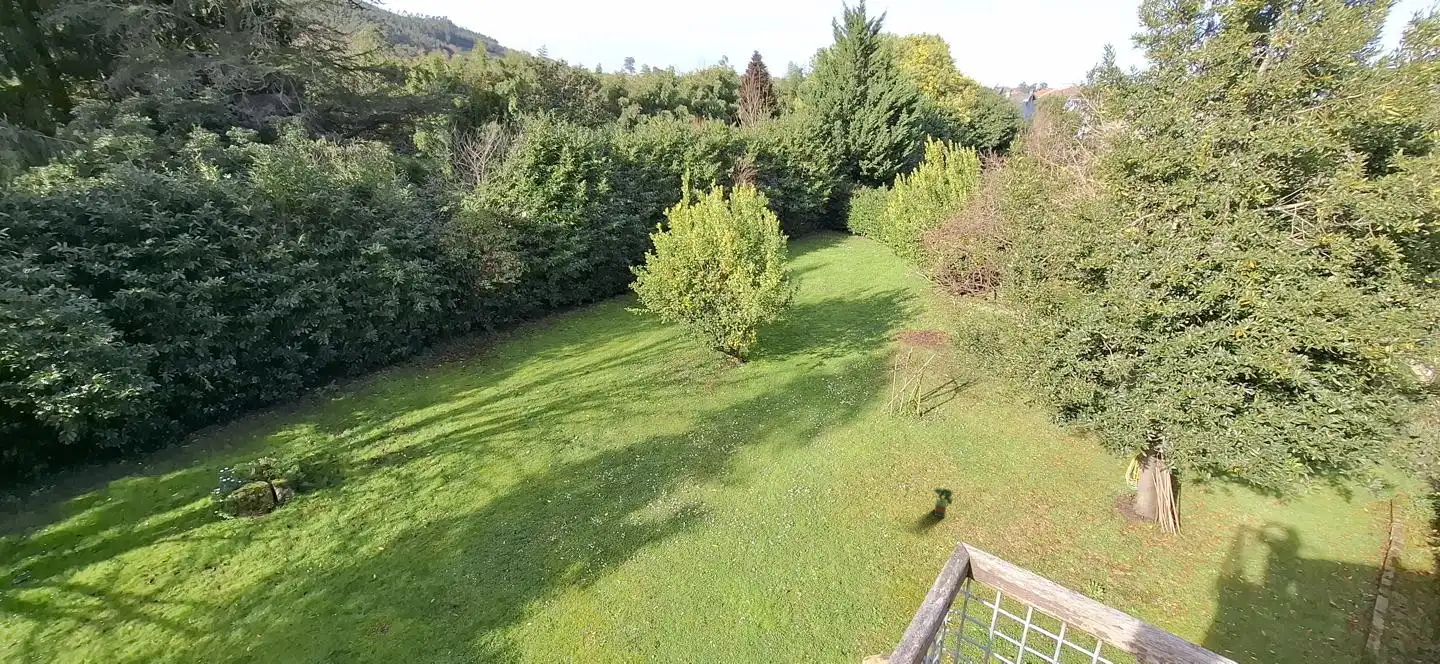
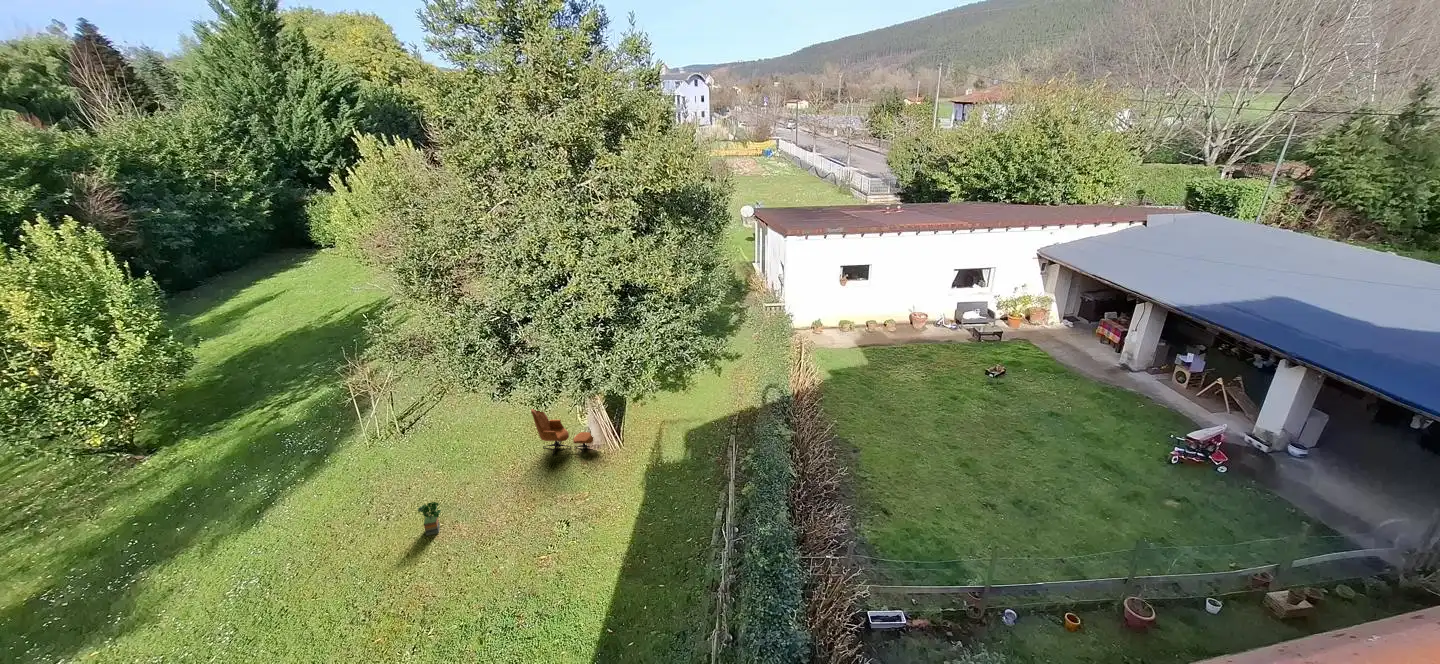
lounge chair: none [1049,438,1112,507] -> present [531,409,594,455]

